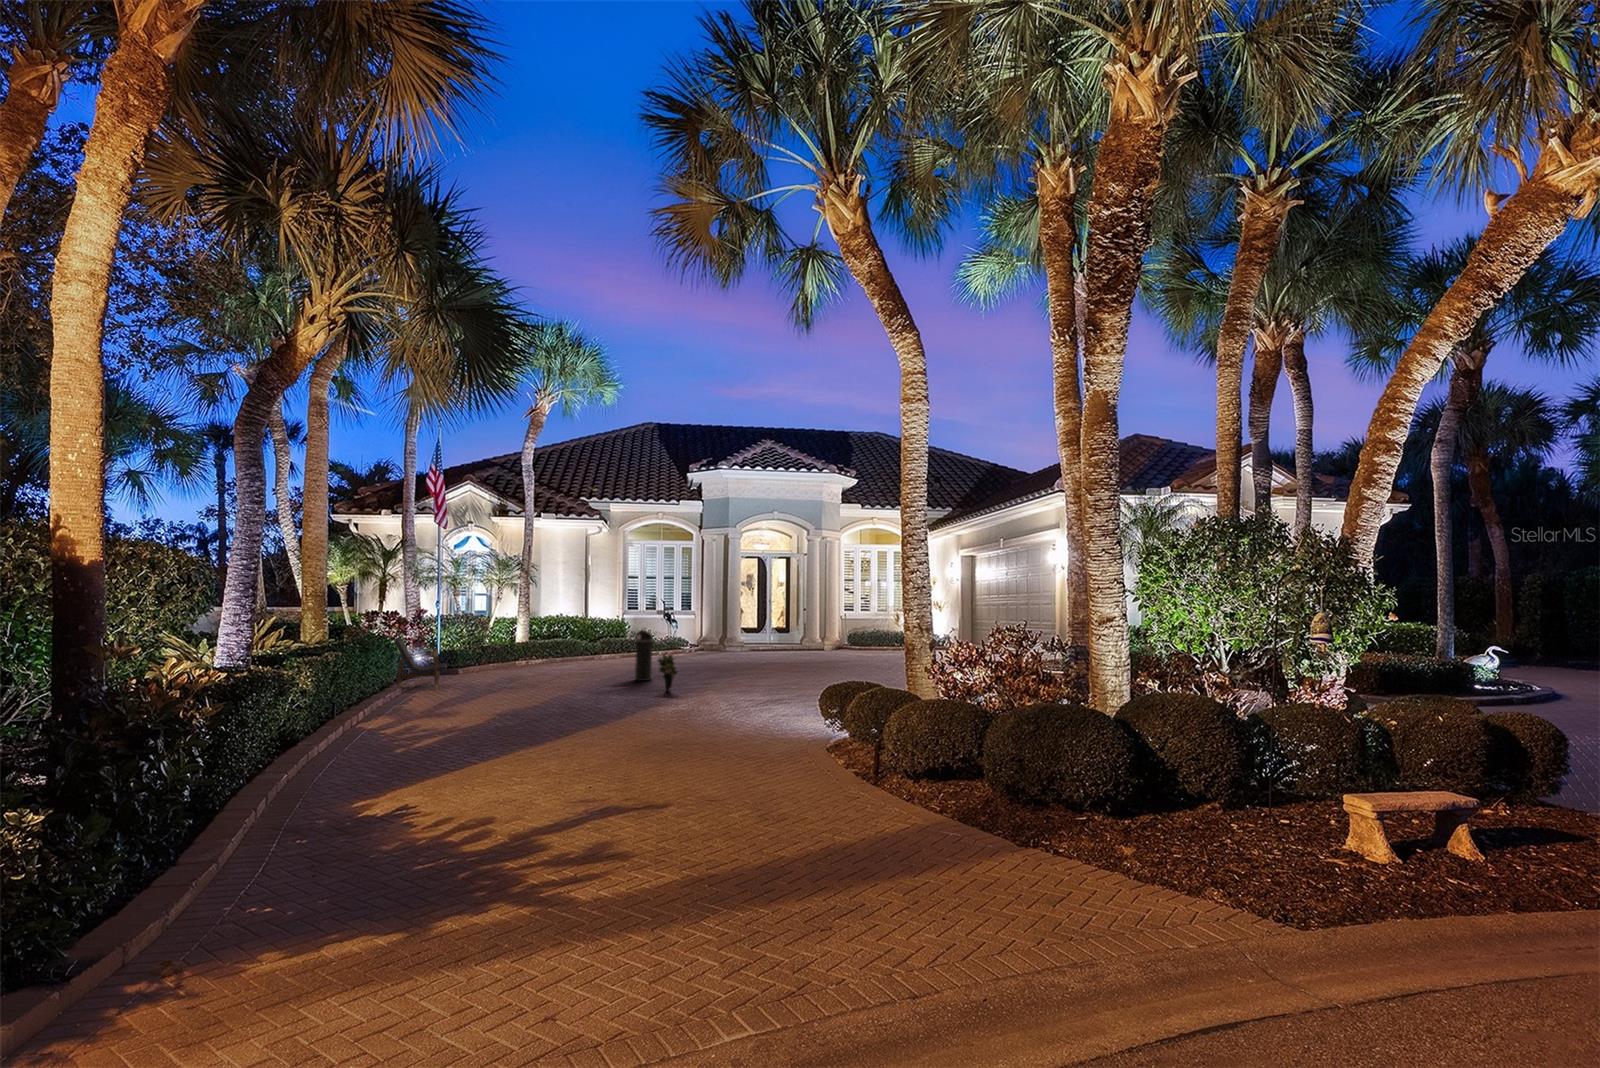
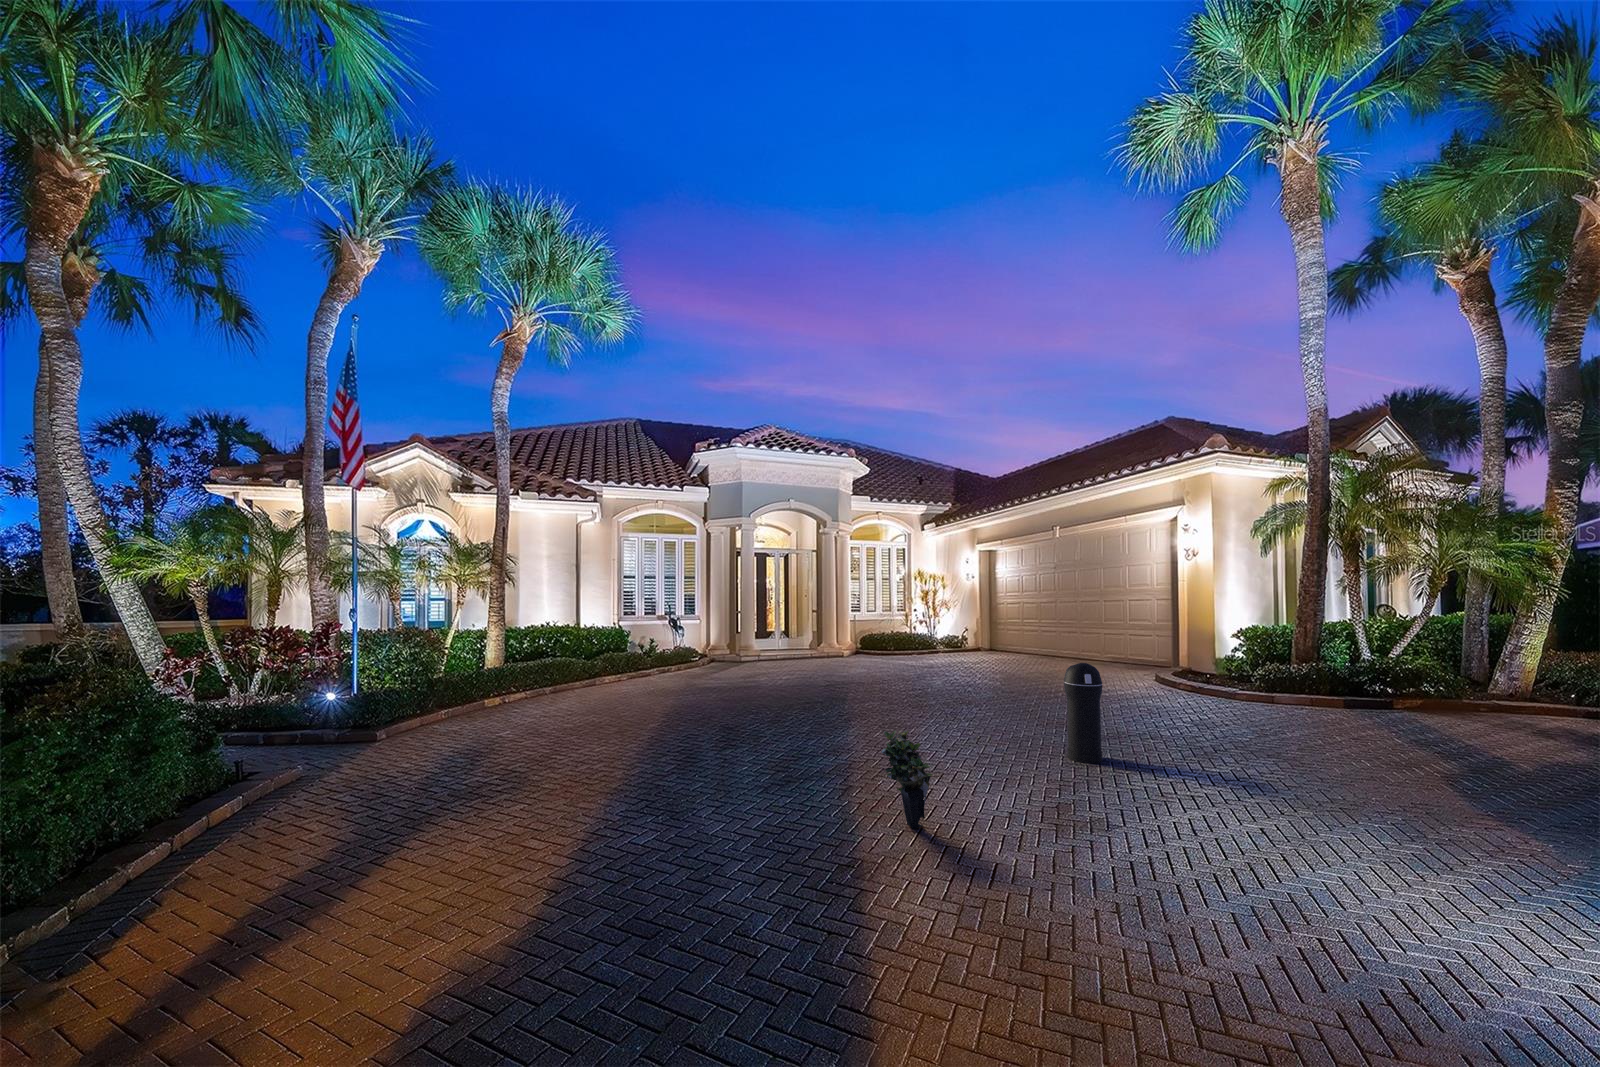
trash can: present [635,630,653,681] -> present [1064,663,1103,763]
lounge chair: present [394,638,447,690] -> none [142,722,333,896]

